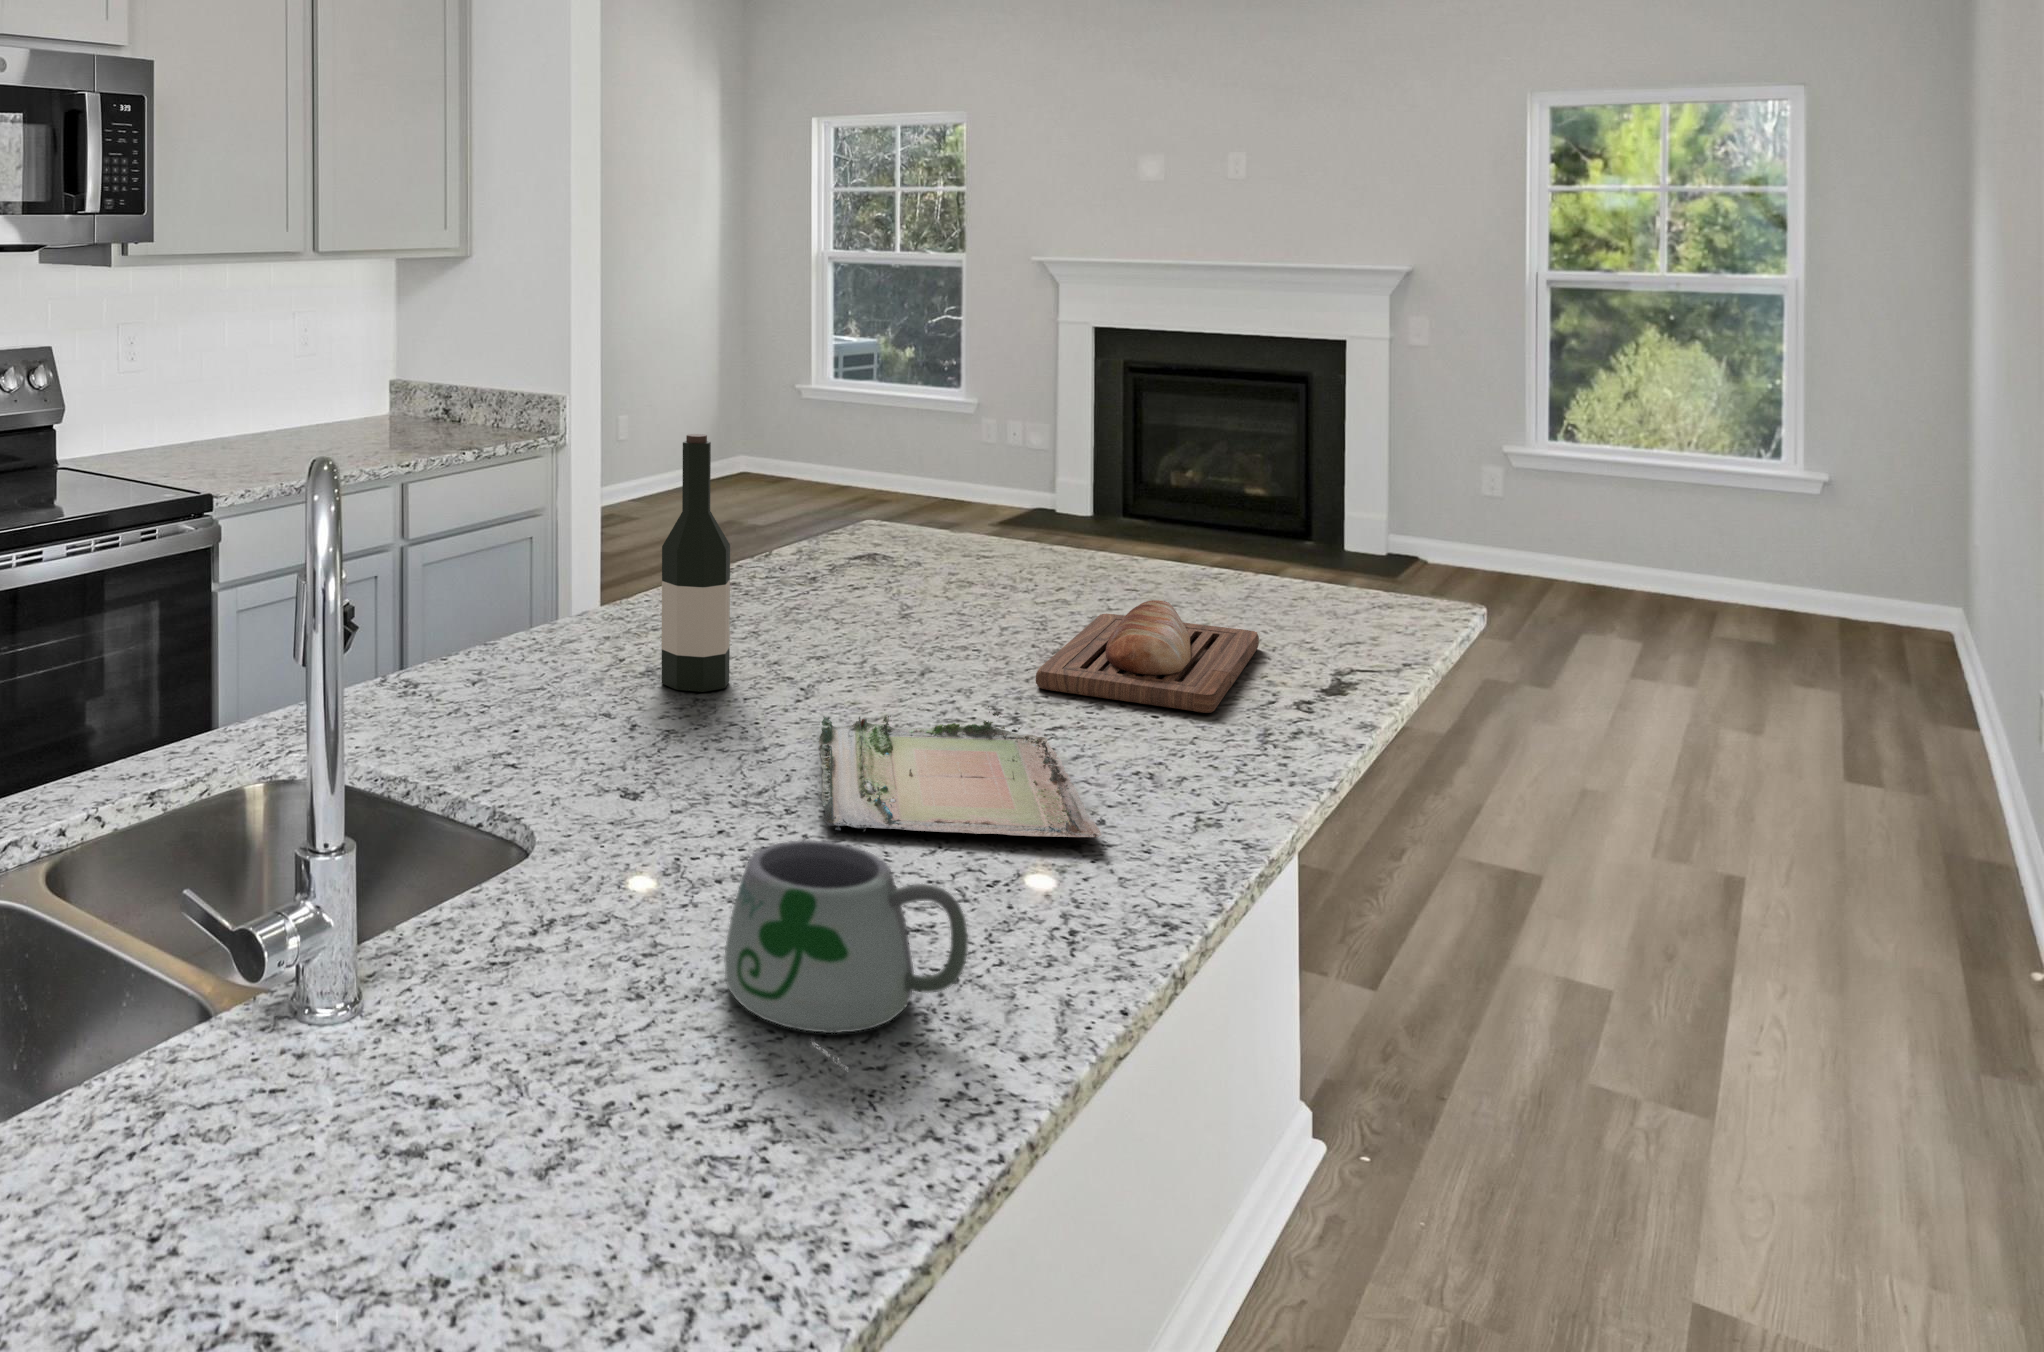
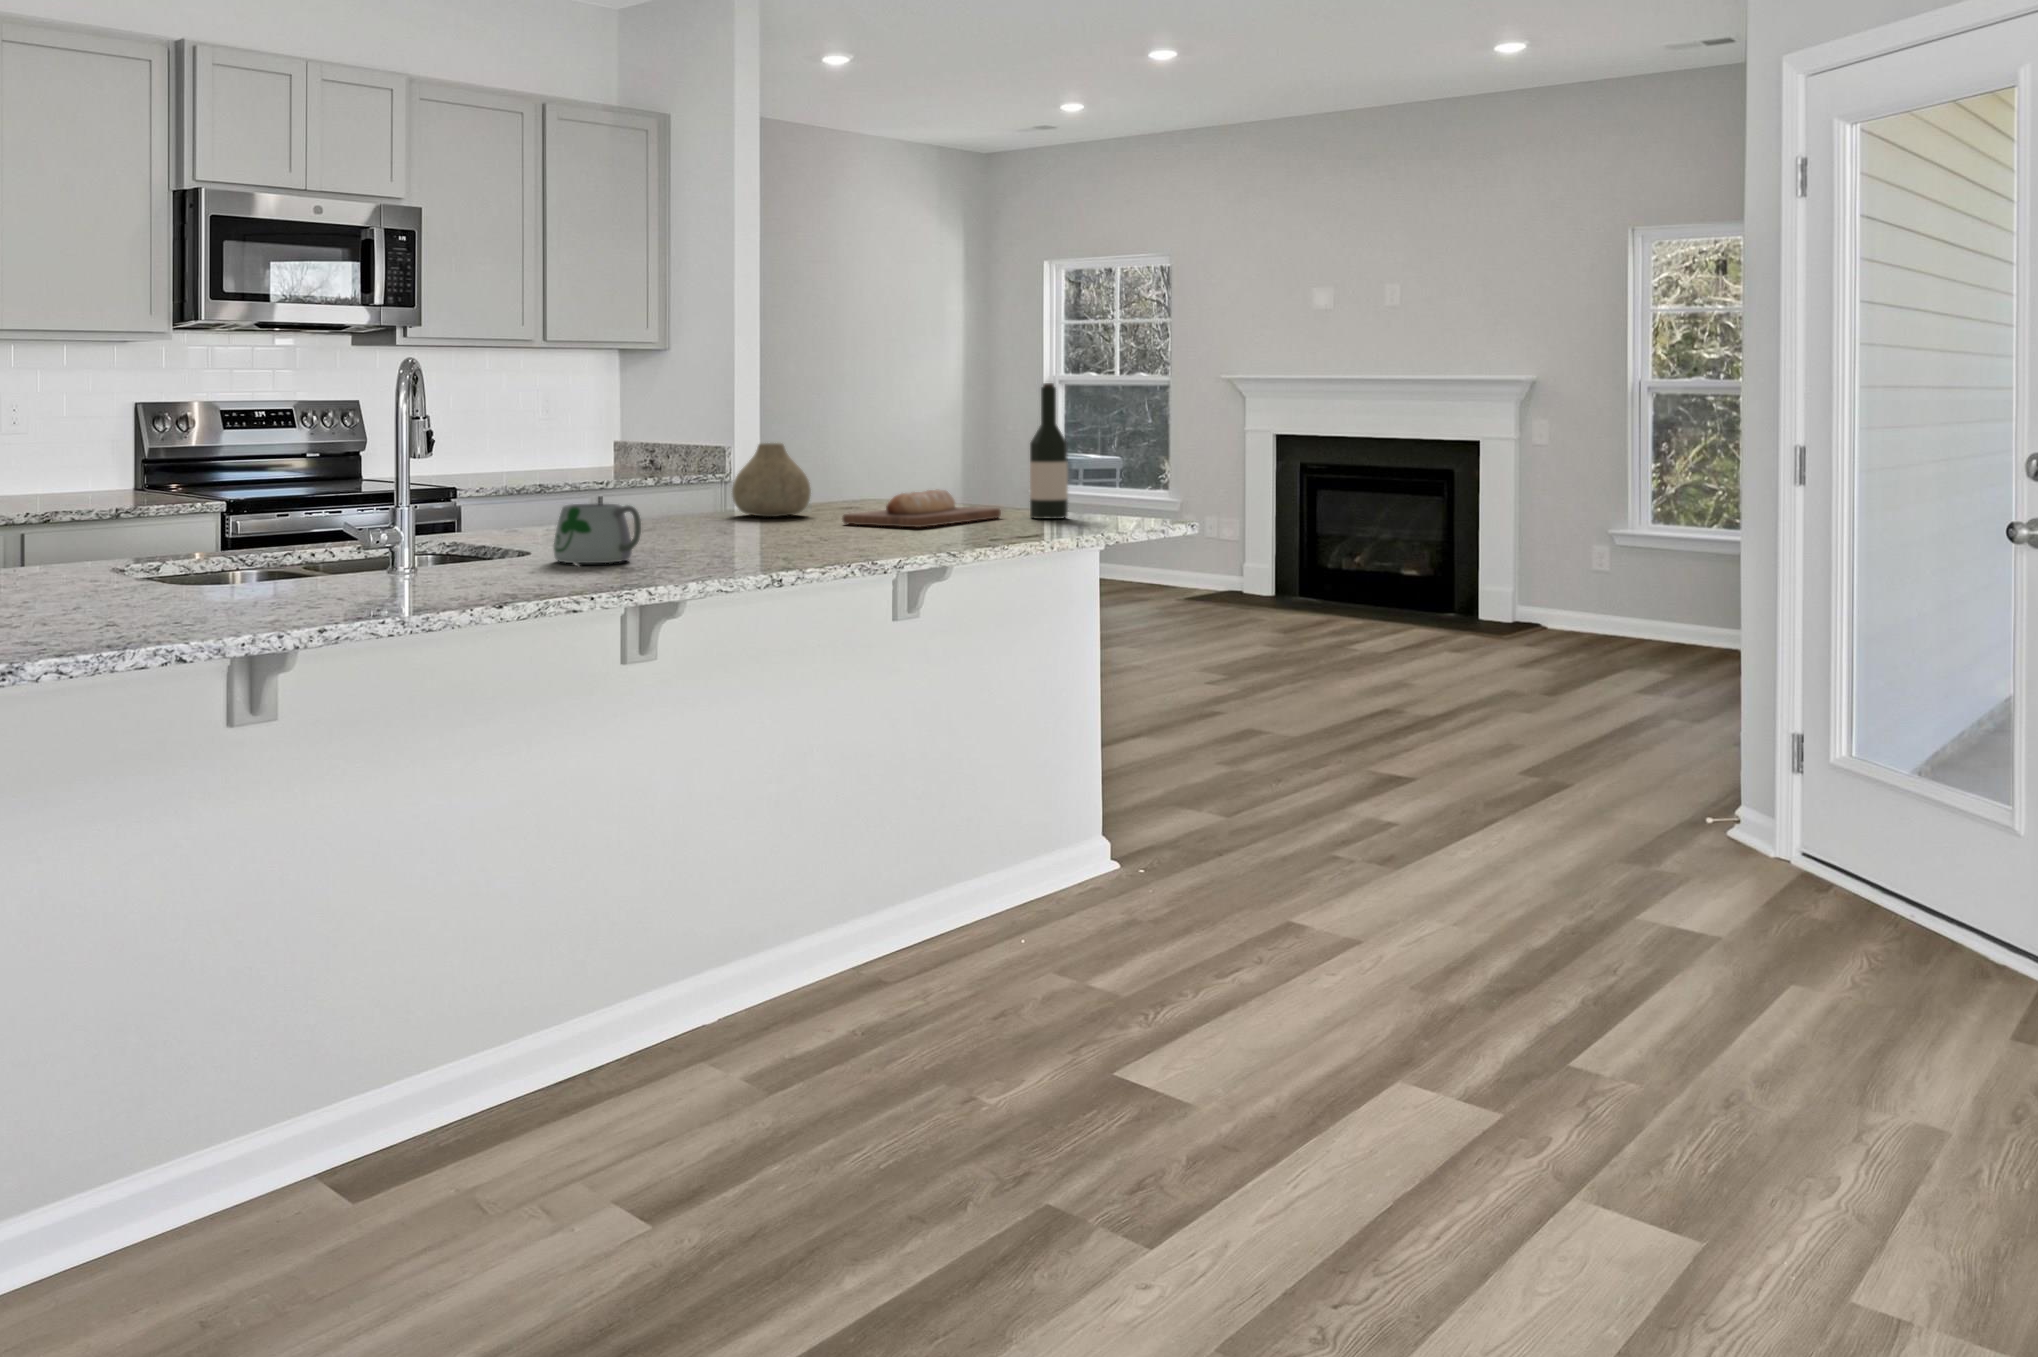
wine bottle: present [662,434,730,692] -> present [1030,383,1068,519]
vase: none [786,512,925,647] -> present [732,443,811,517]
tray: present [819,706,1102,837] -> none [656,513,811,543]

